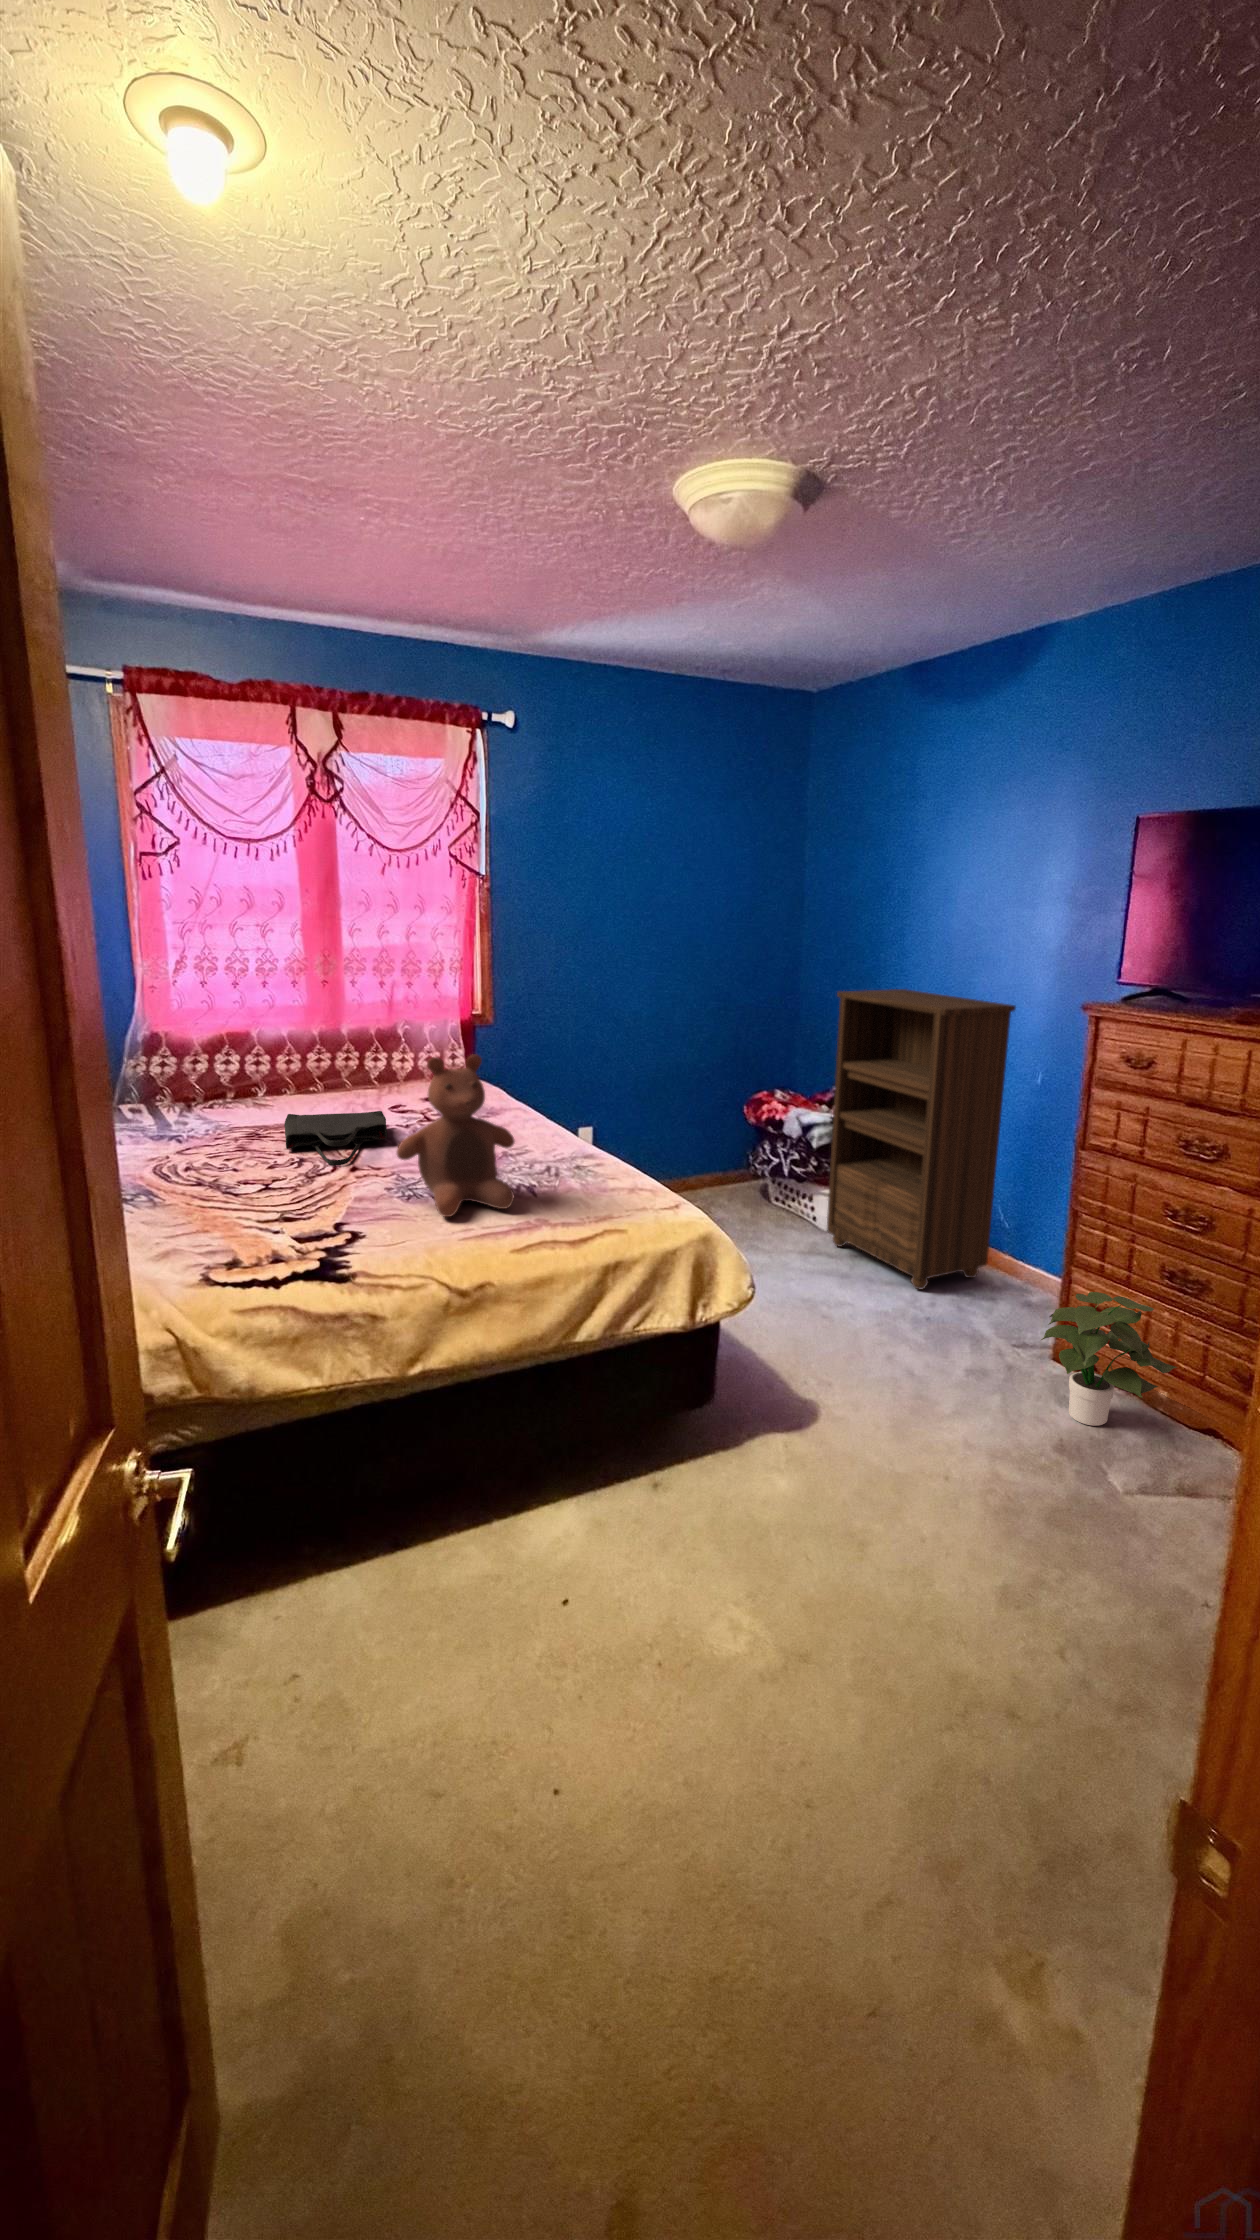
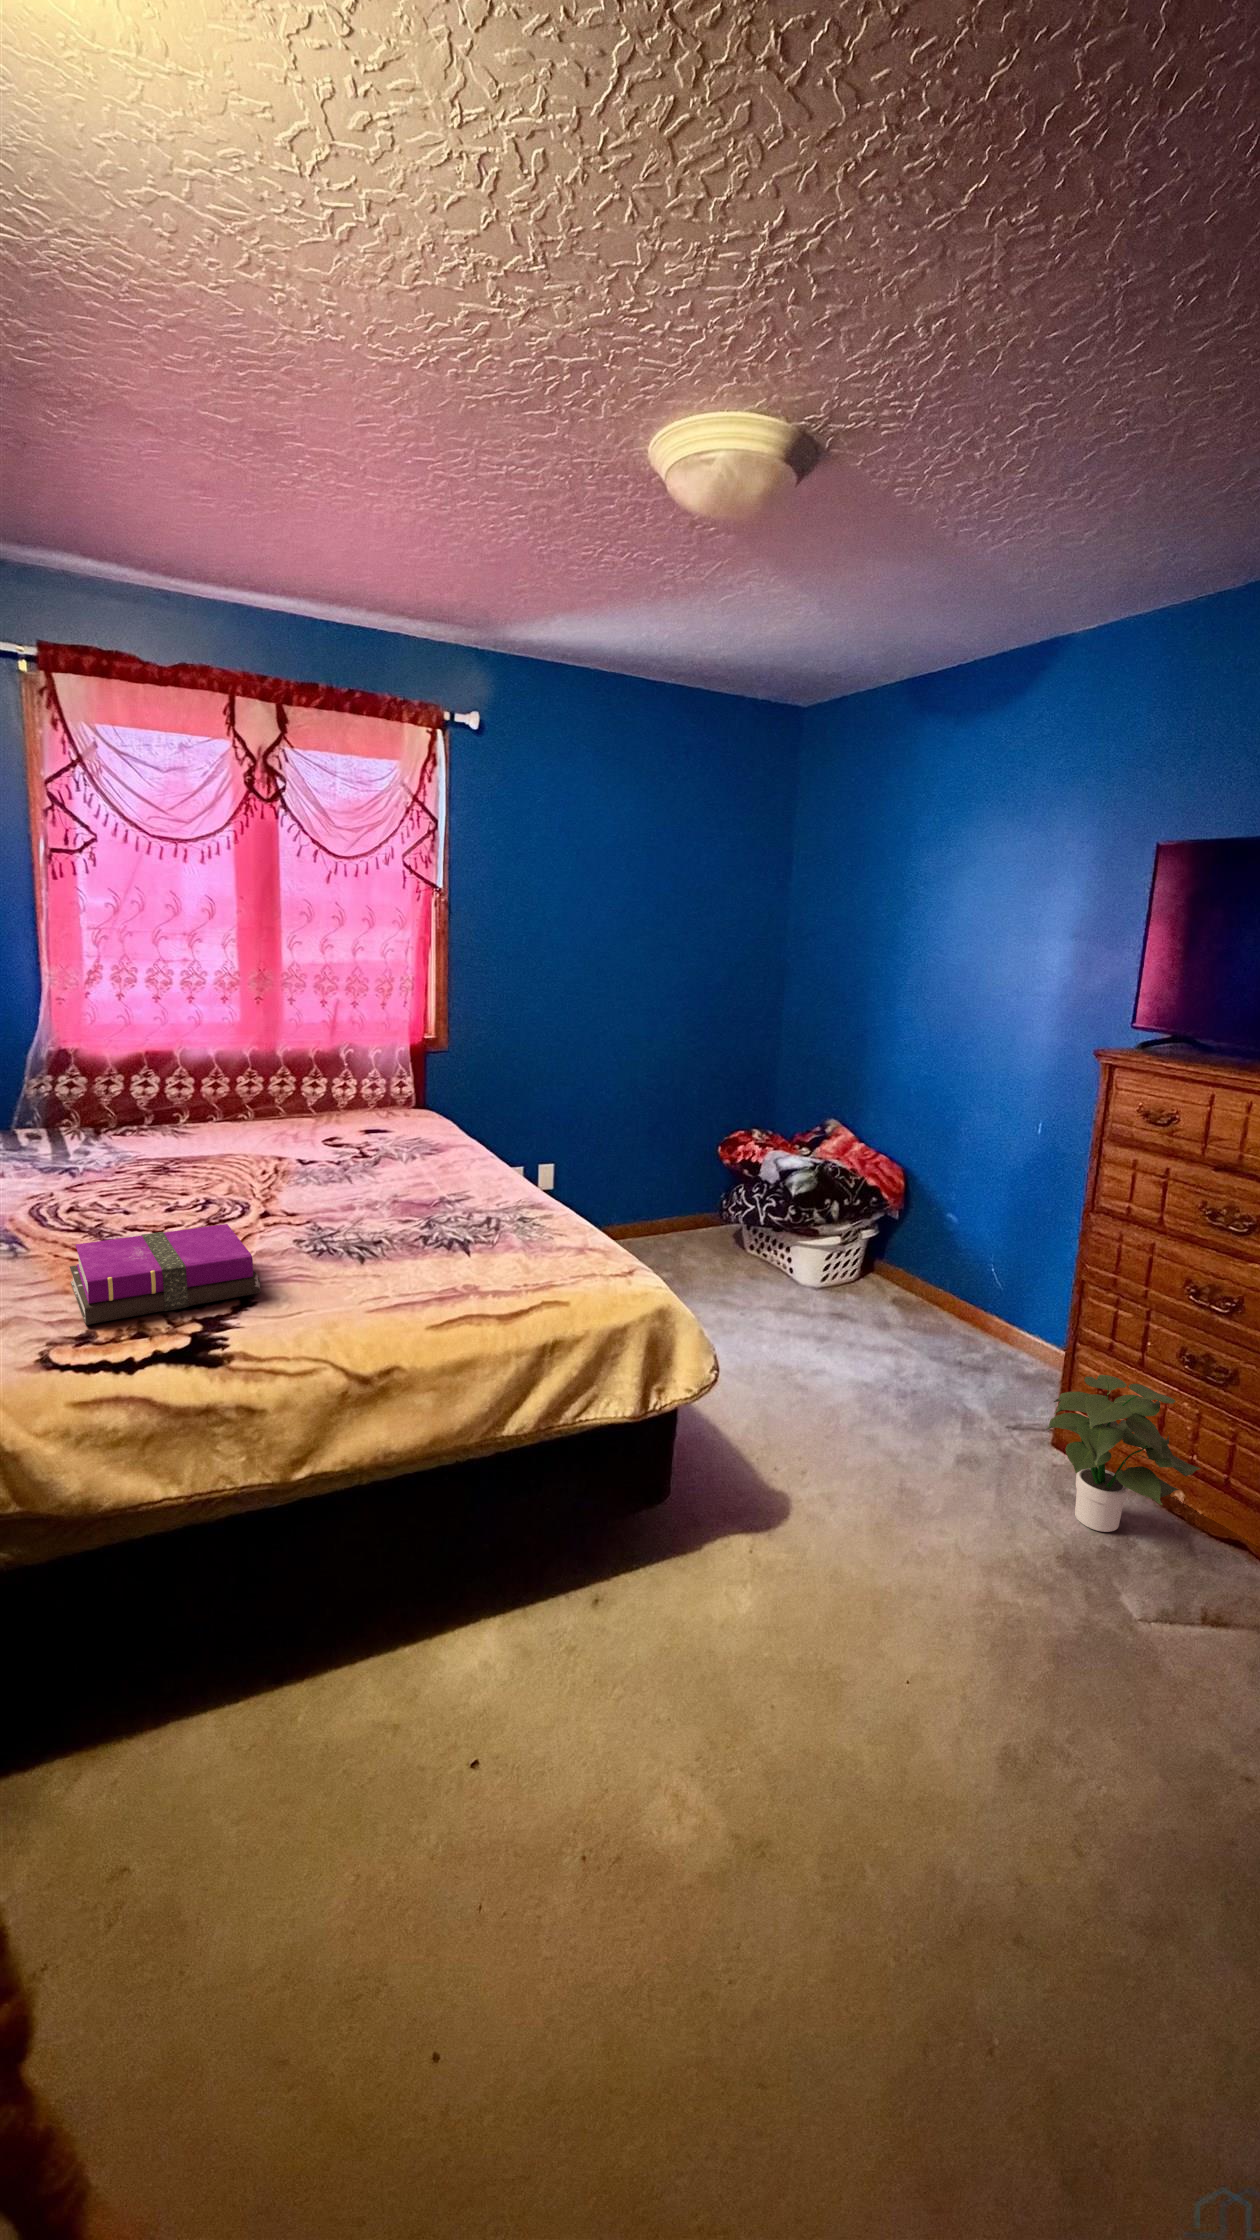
bookshelf: present [827,989,1016,1289] -> none [805,1025,1018,1358]
stuffed bear: present [396,1054,515,1217] -> none [304,1088,447,1280]
tote bag: present [284,1111,387,1165] -> none [190,1146,311,1210]
notebook: none [207,1173,368,1254] -> present [70,1224,260,1325]

